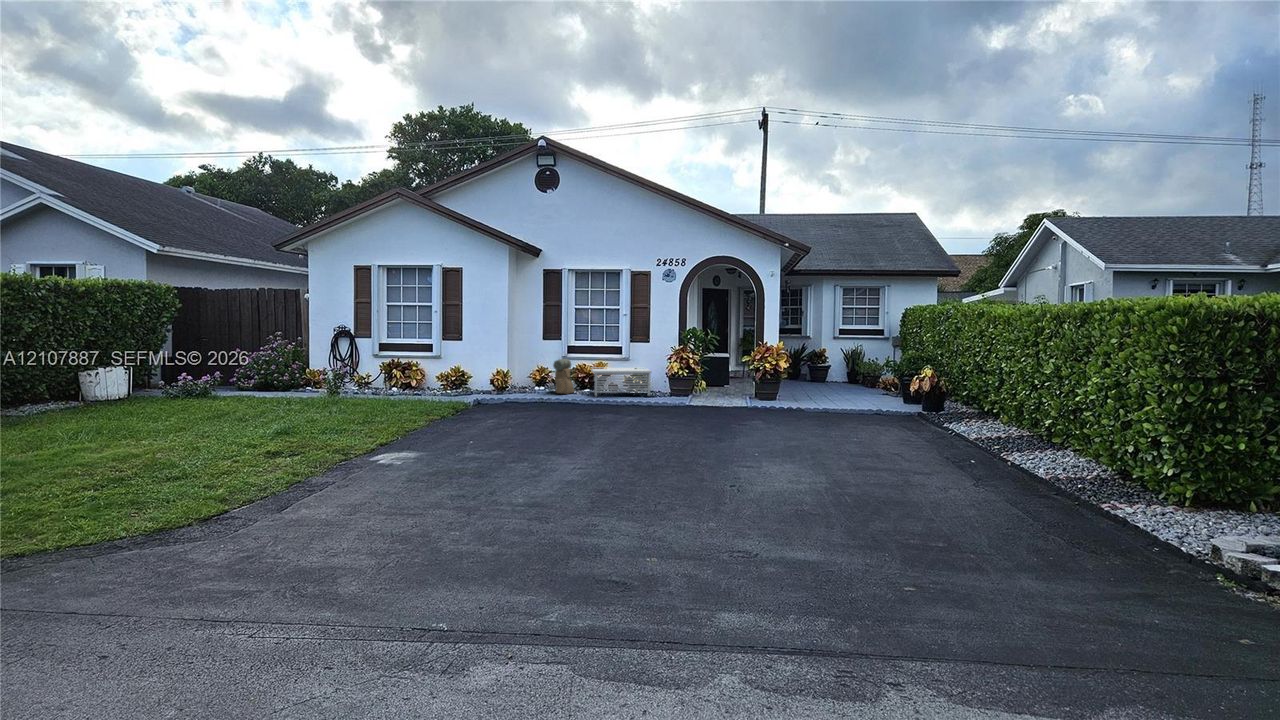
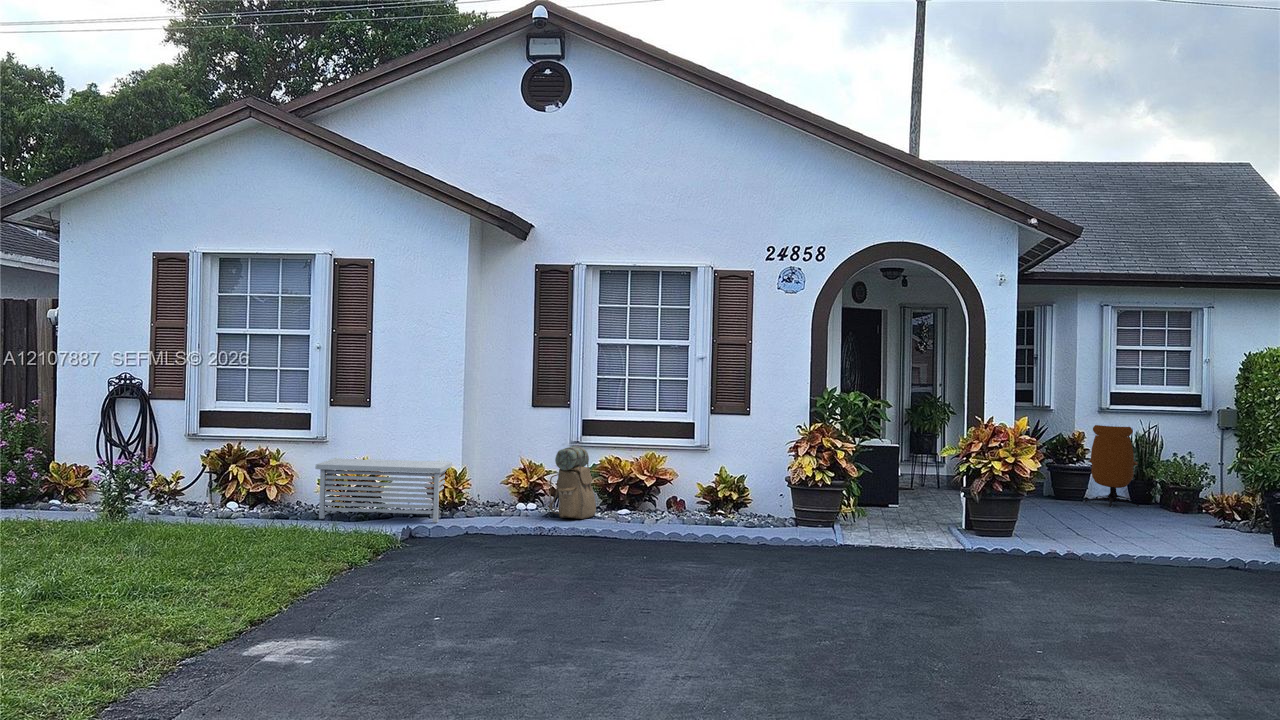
lounge chair: none [822,345,847,385] -> present [1085,425,1139,507]
storage bench: present [591,368,652,396] -> present [315,458,452,522]

